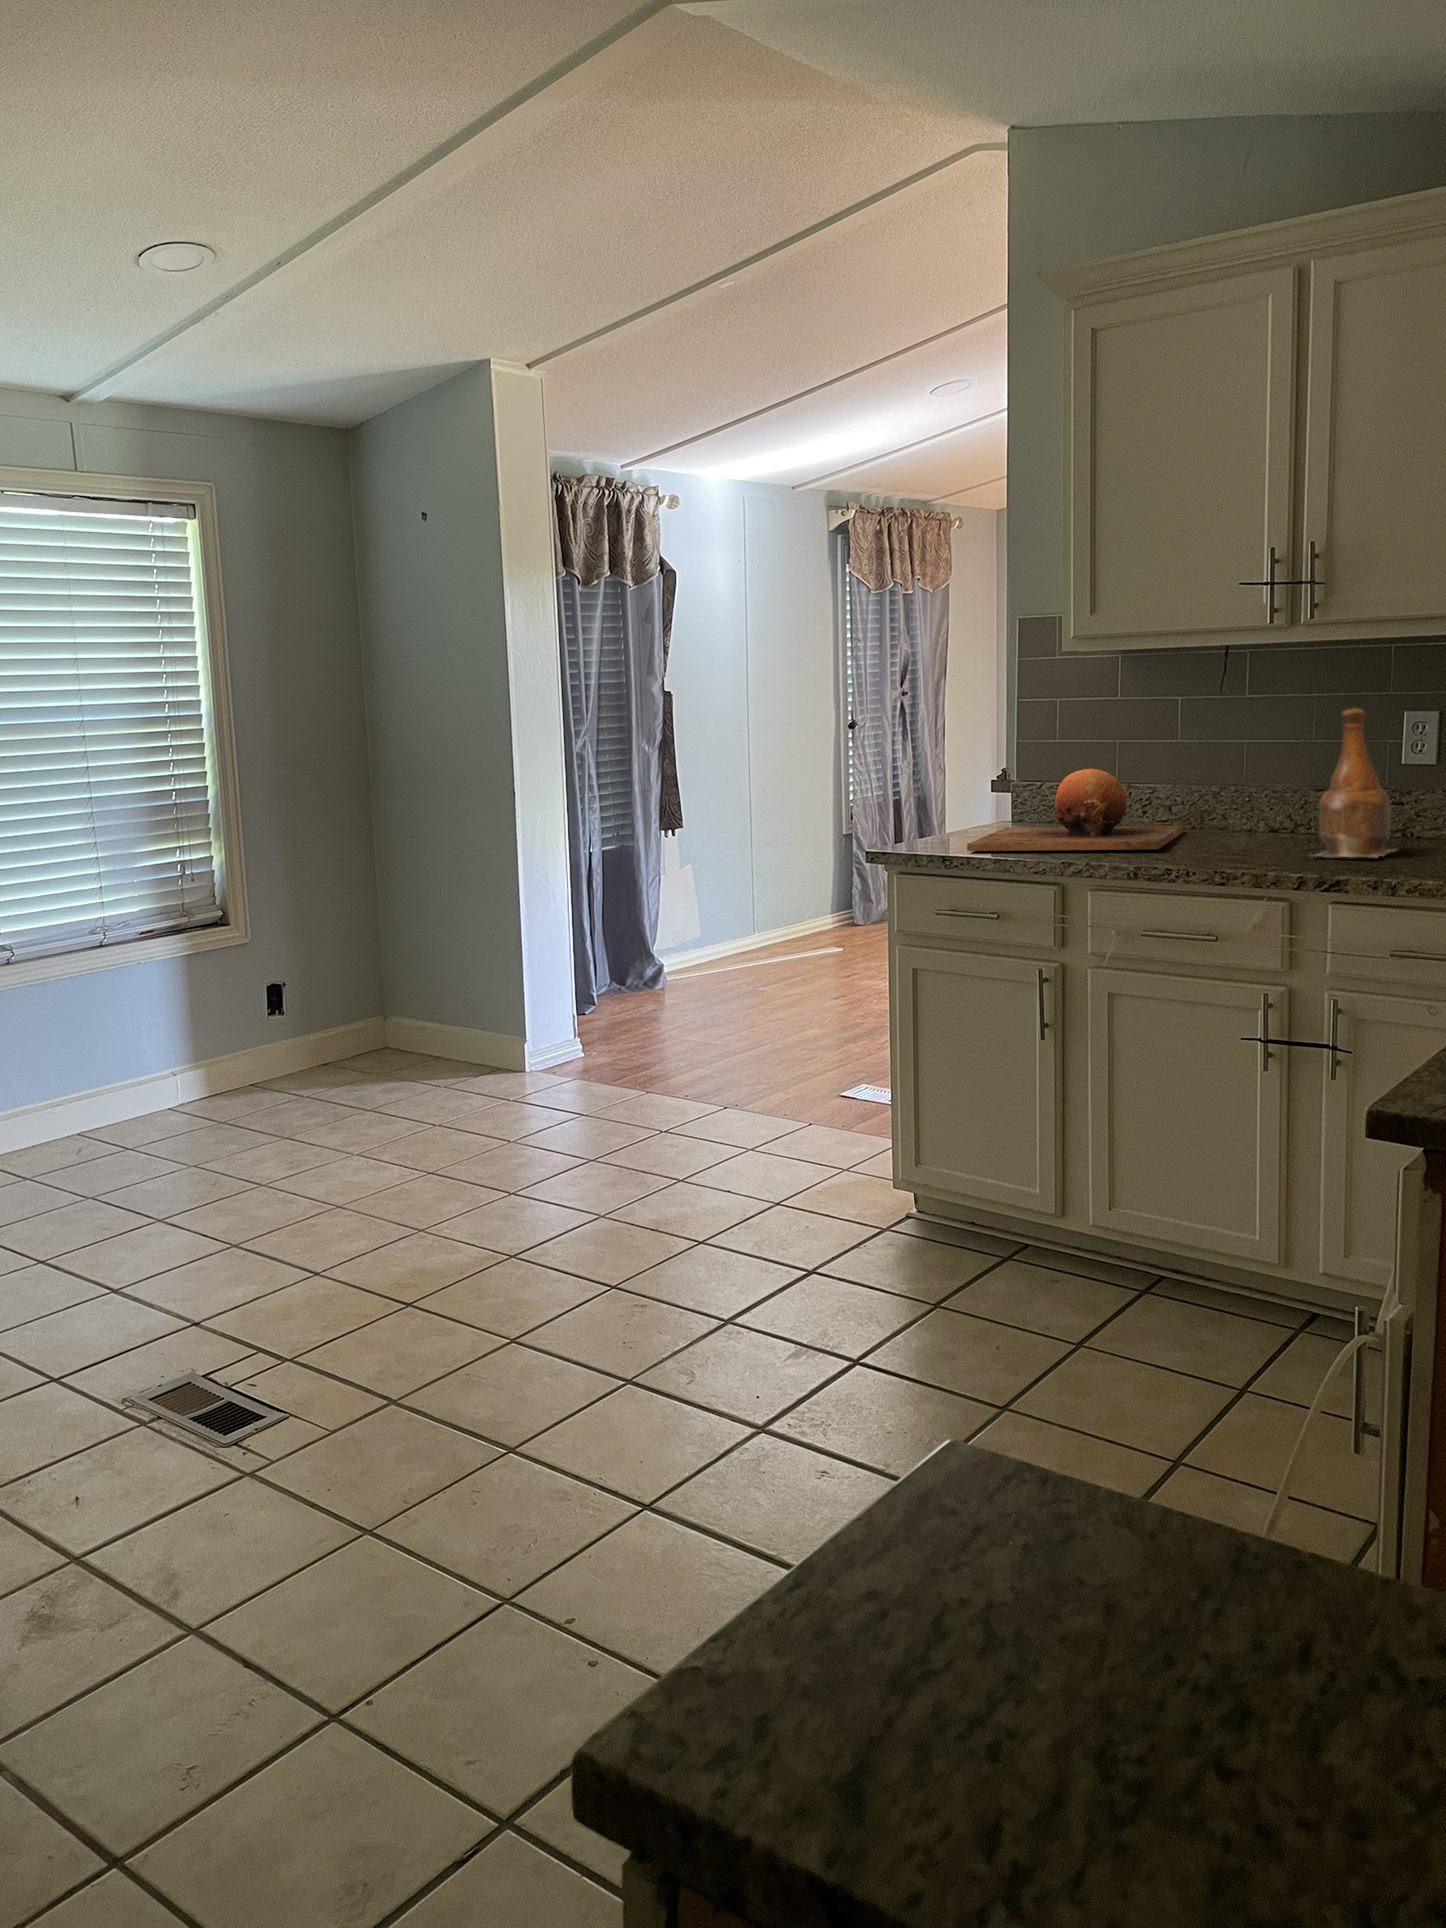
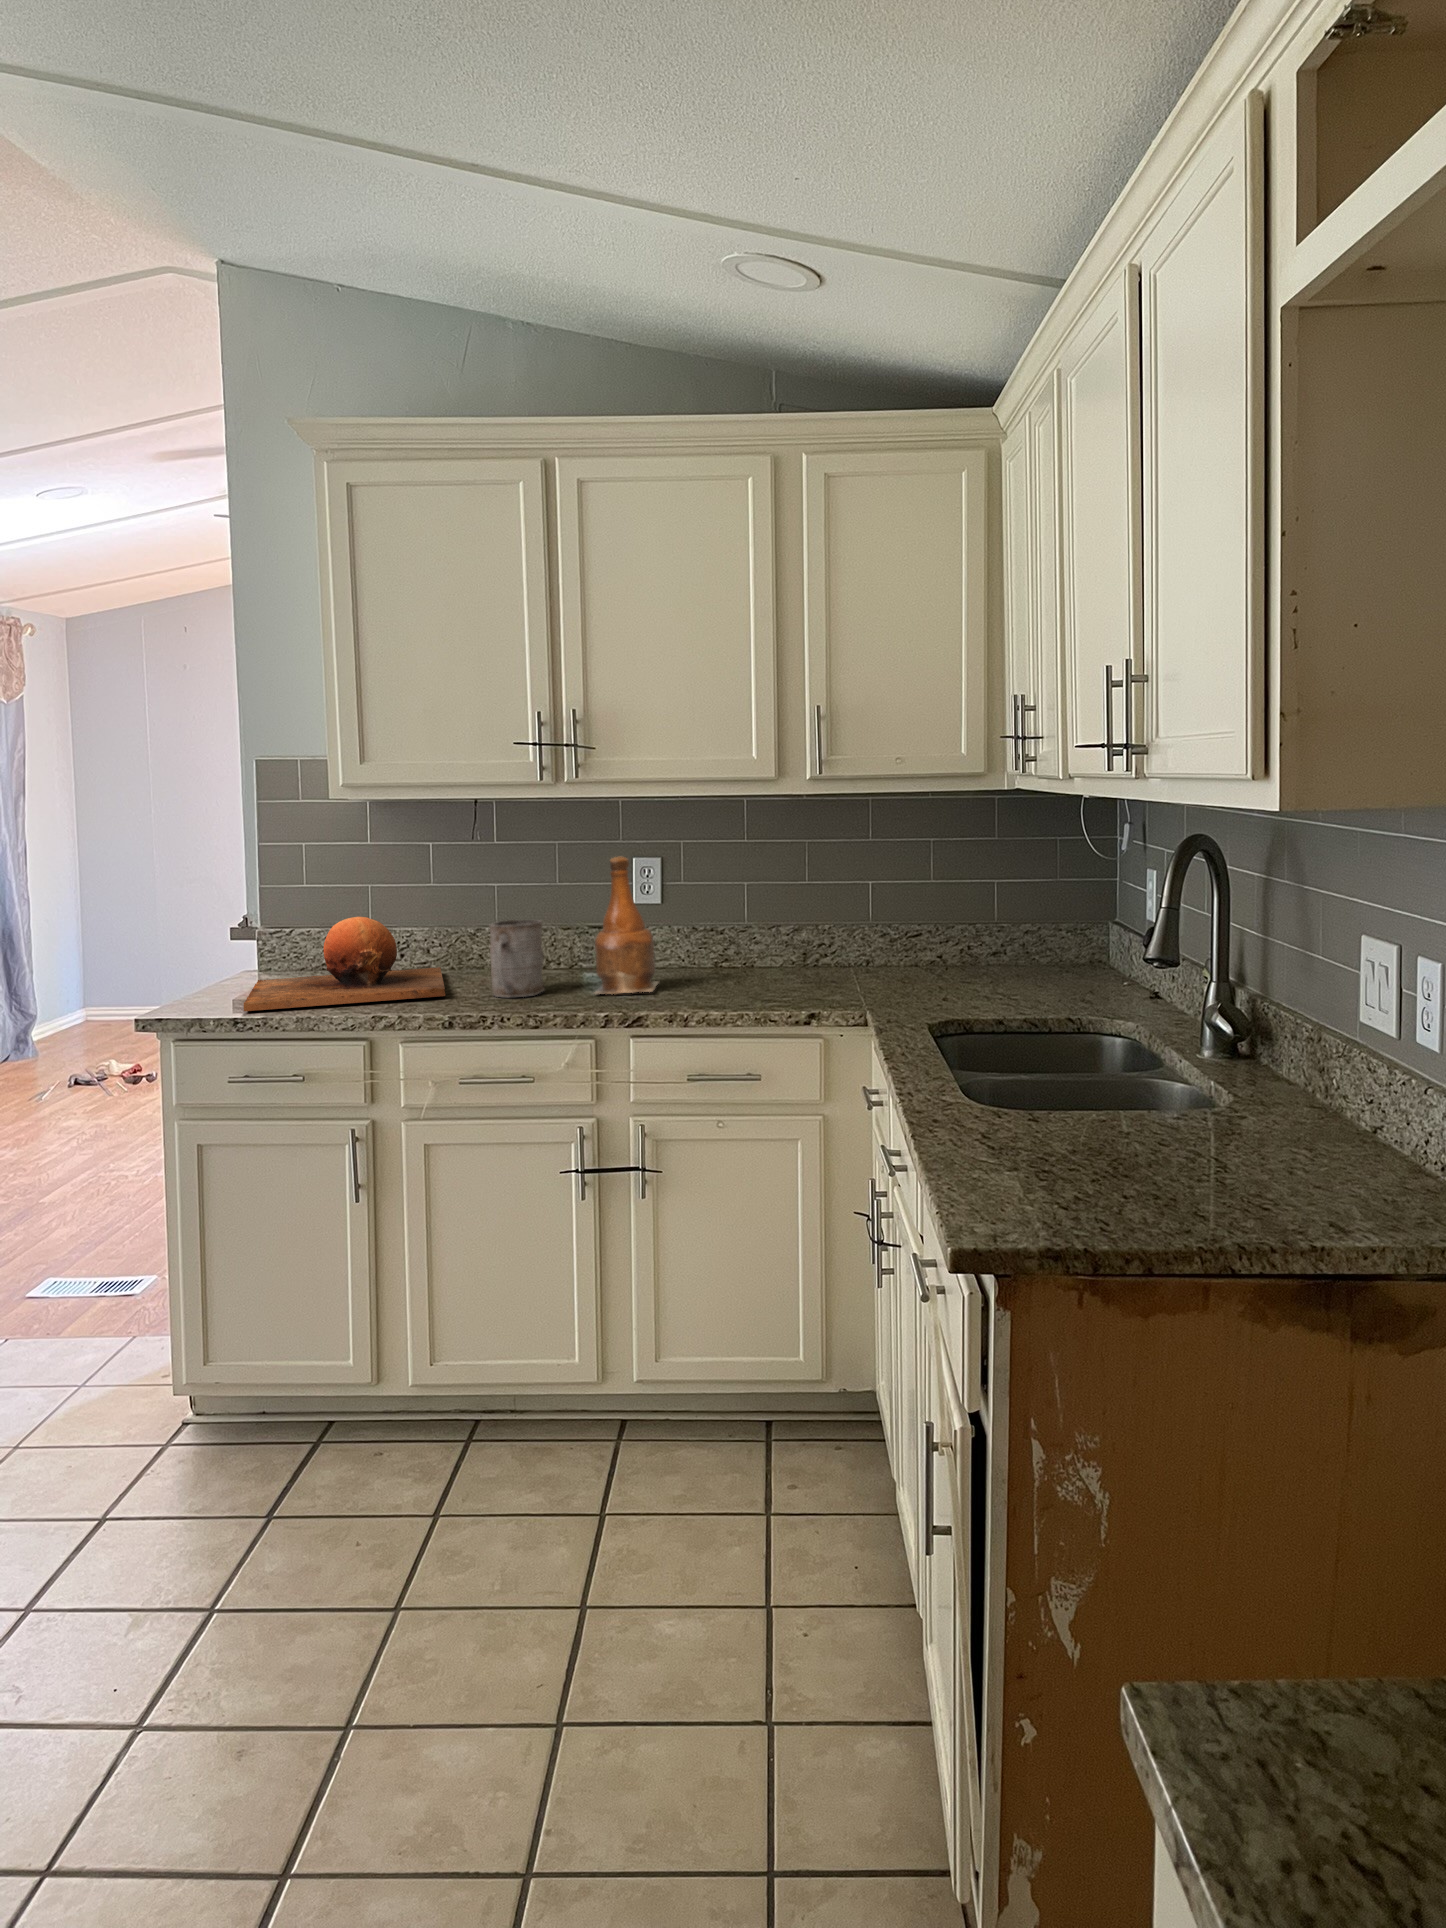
mug: none [1204,776,1266,855] -> present [490,920,545,997]

